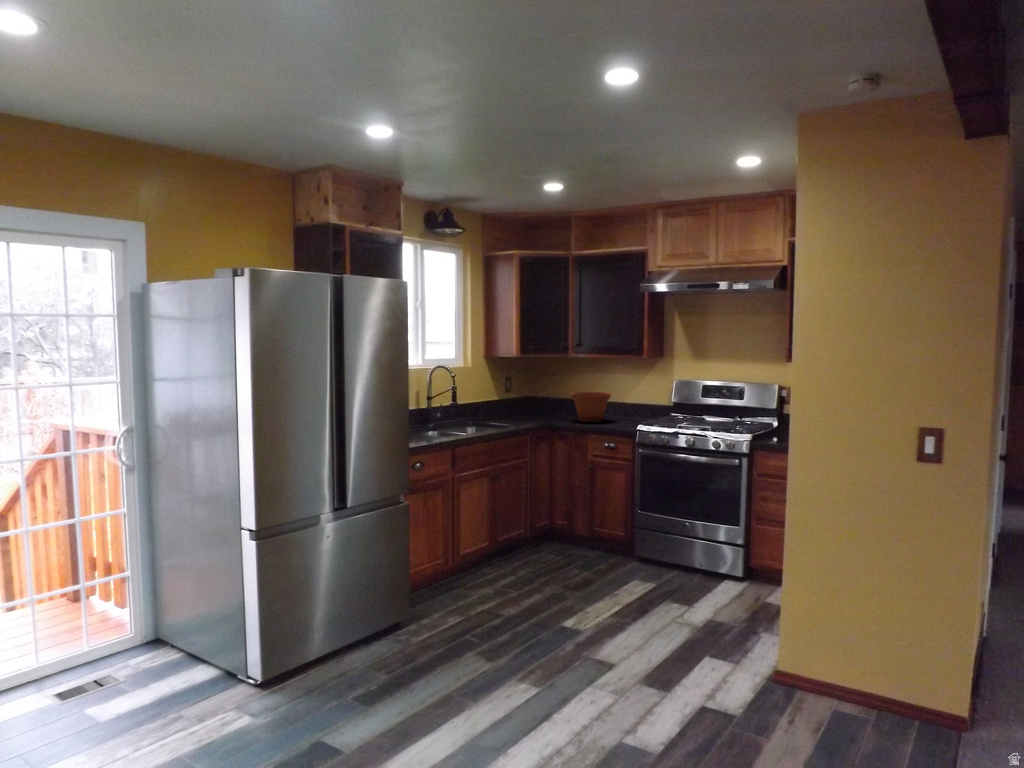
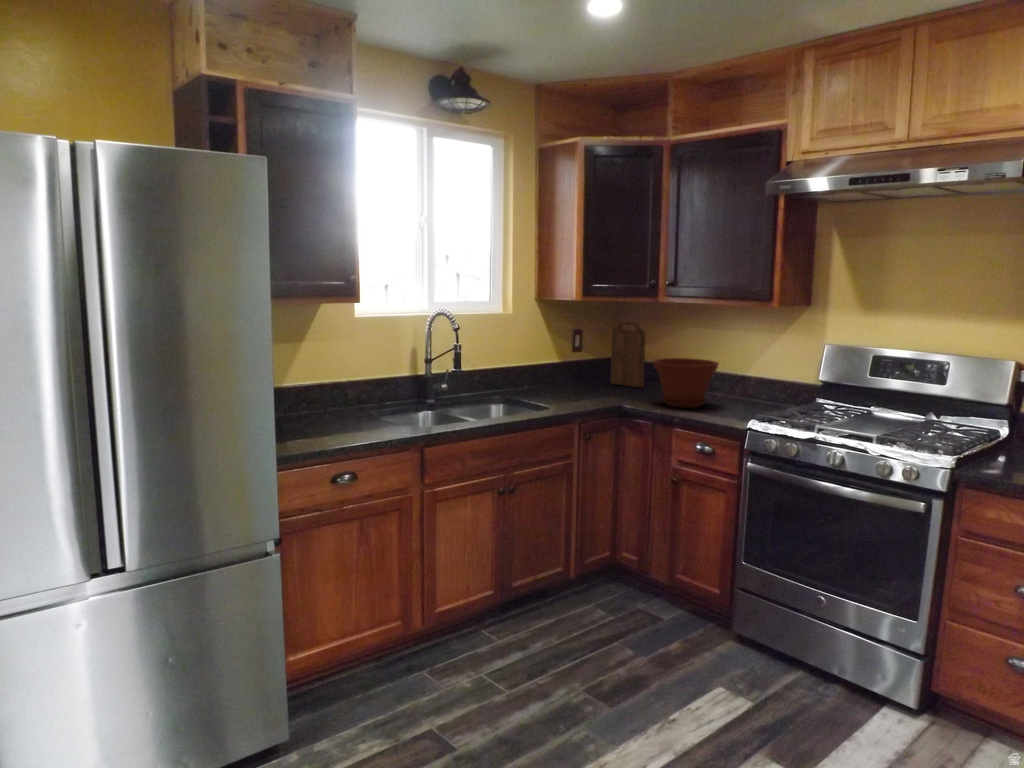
cutting board: none [533,370,557,414] -> present [610,321,646,388]

